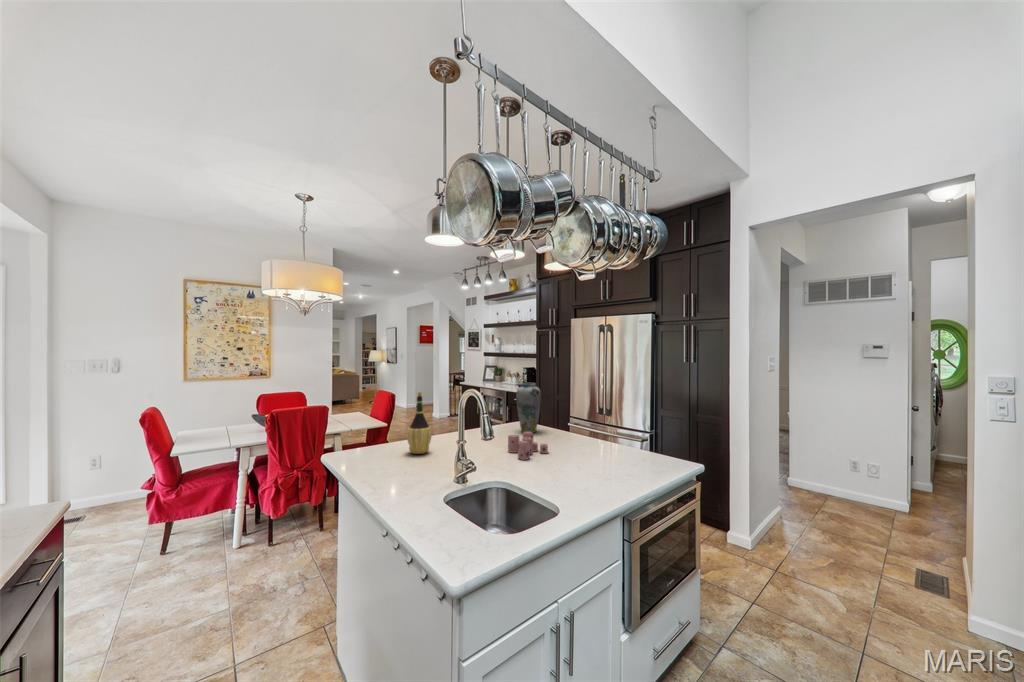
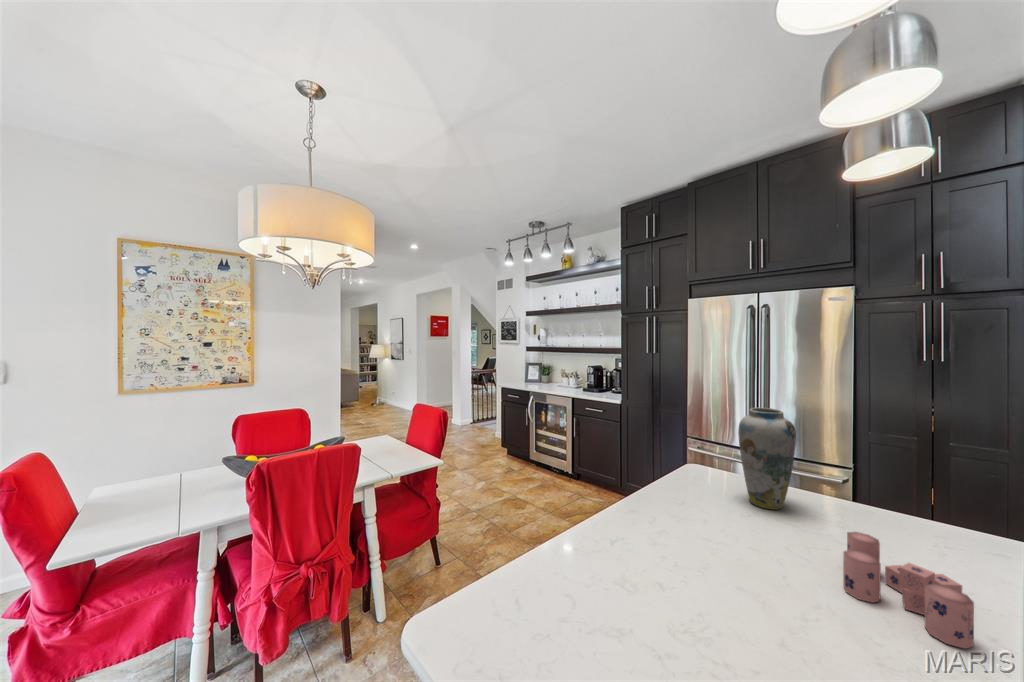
wine bottle: present [407,392,432,454] -> none [613,456,679,624]

